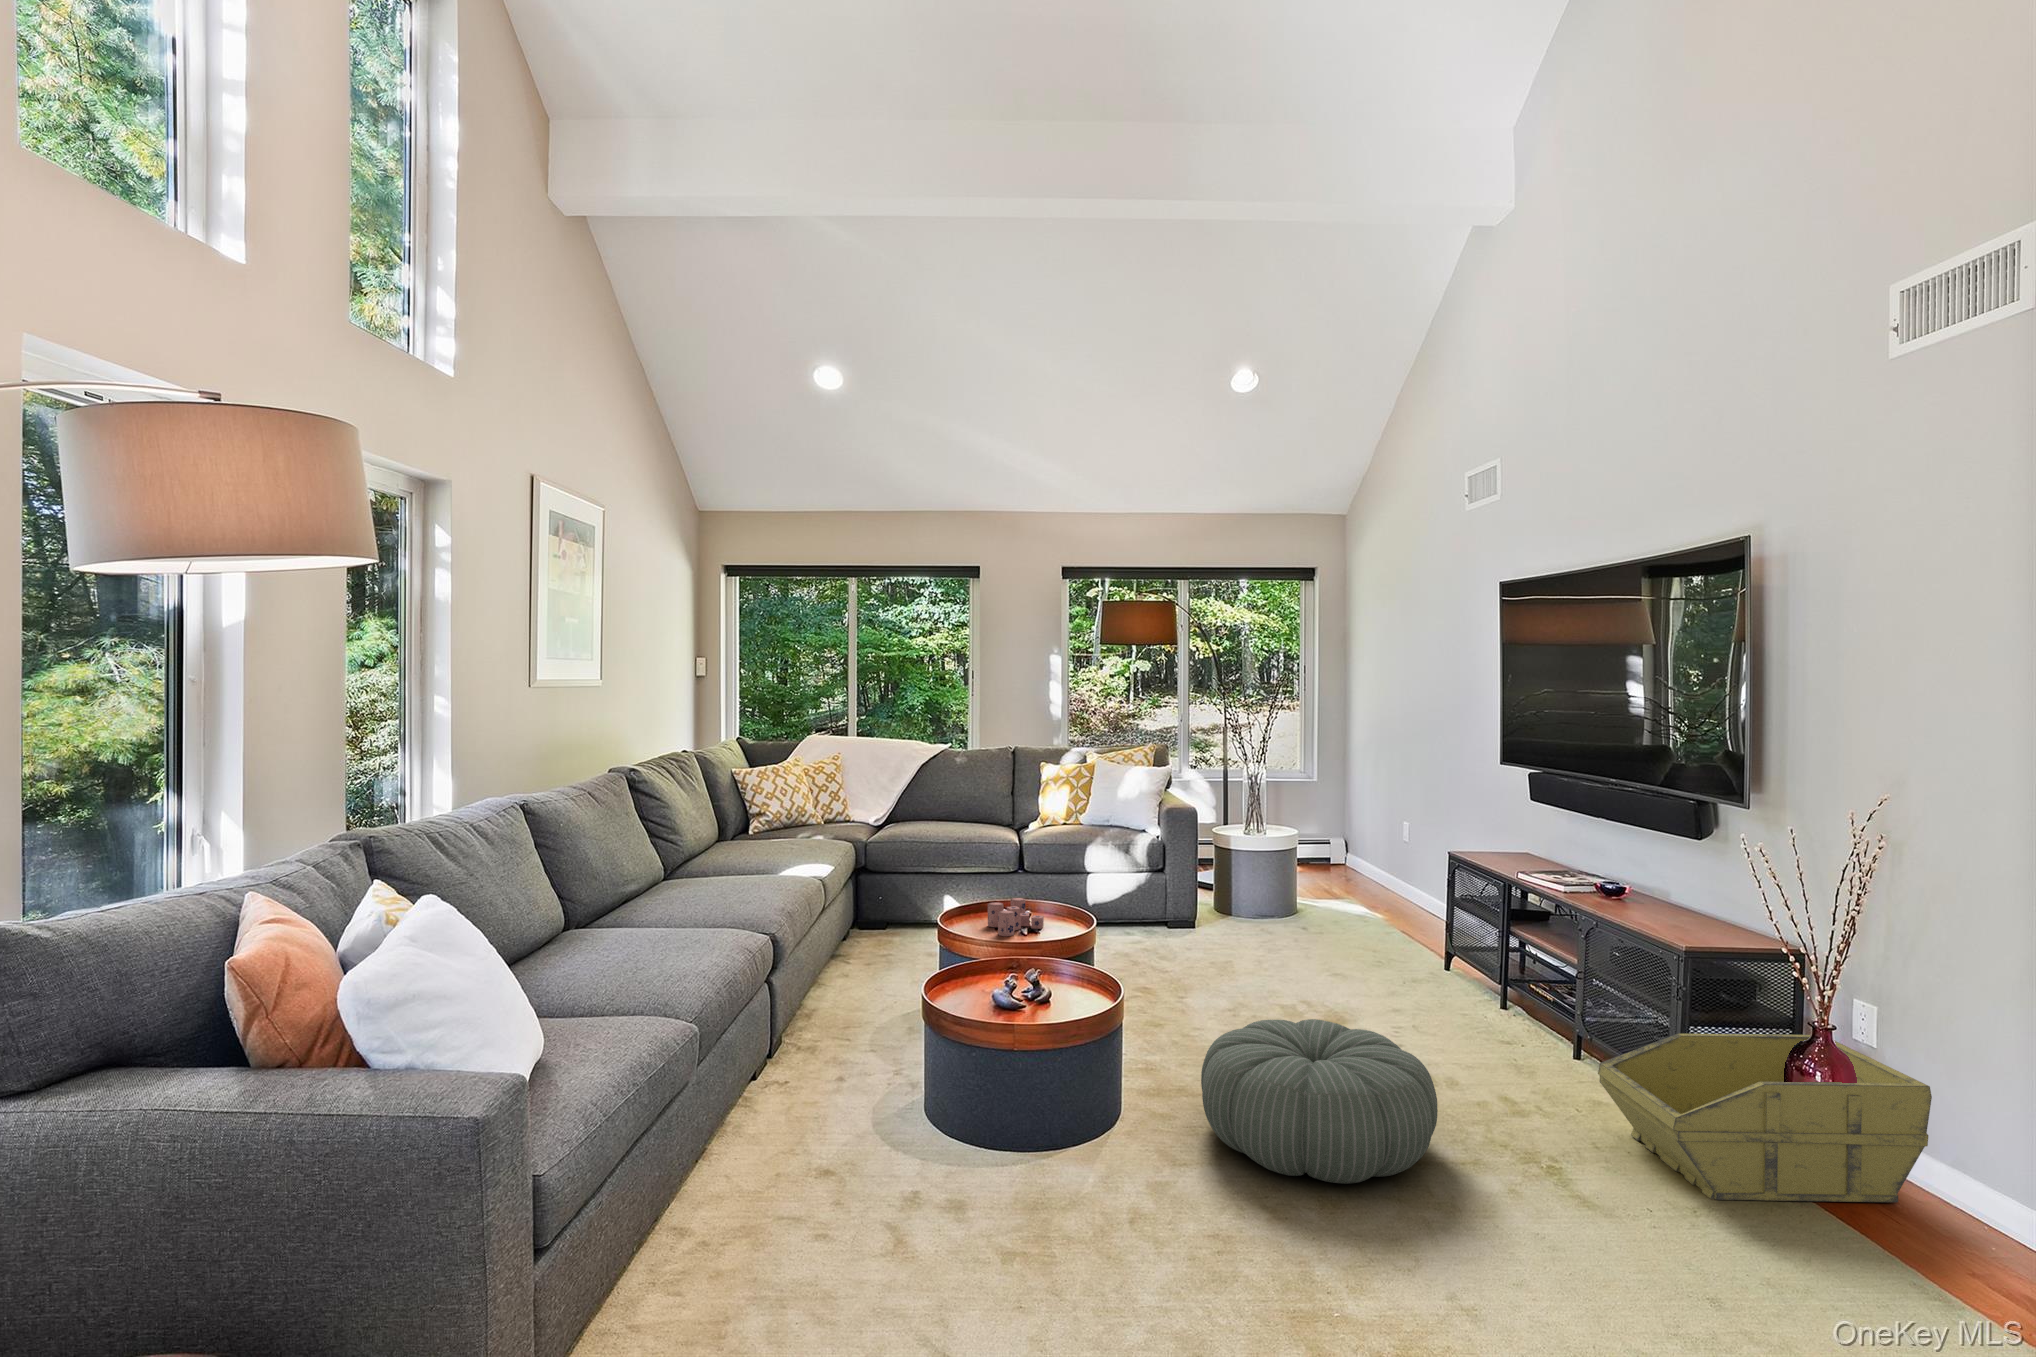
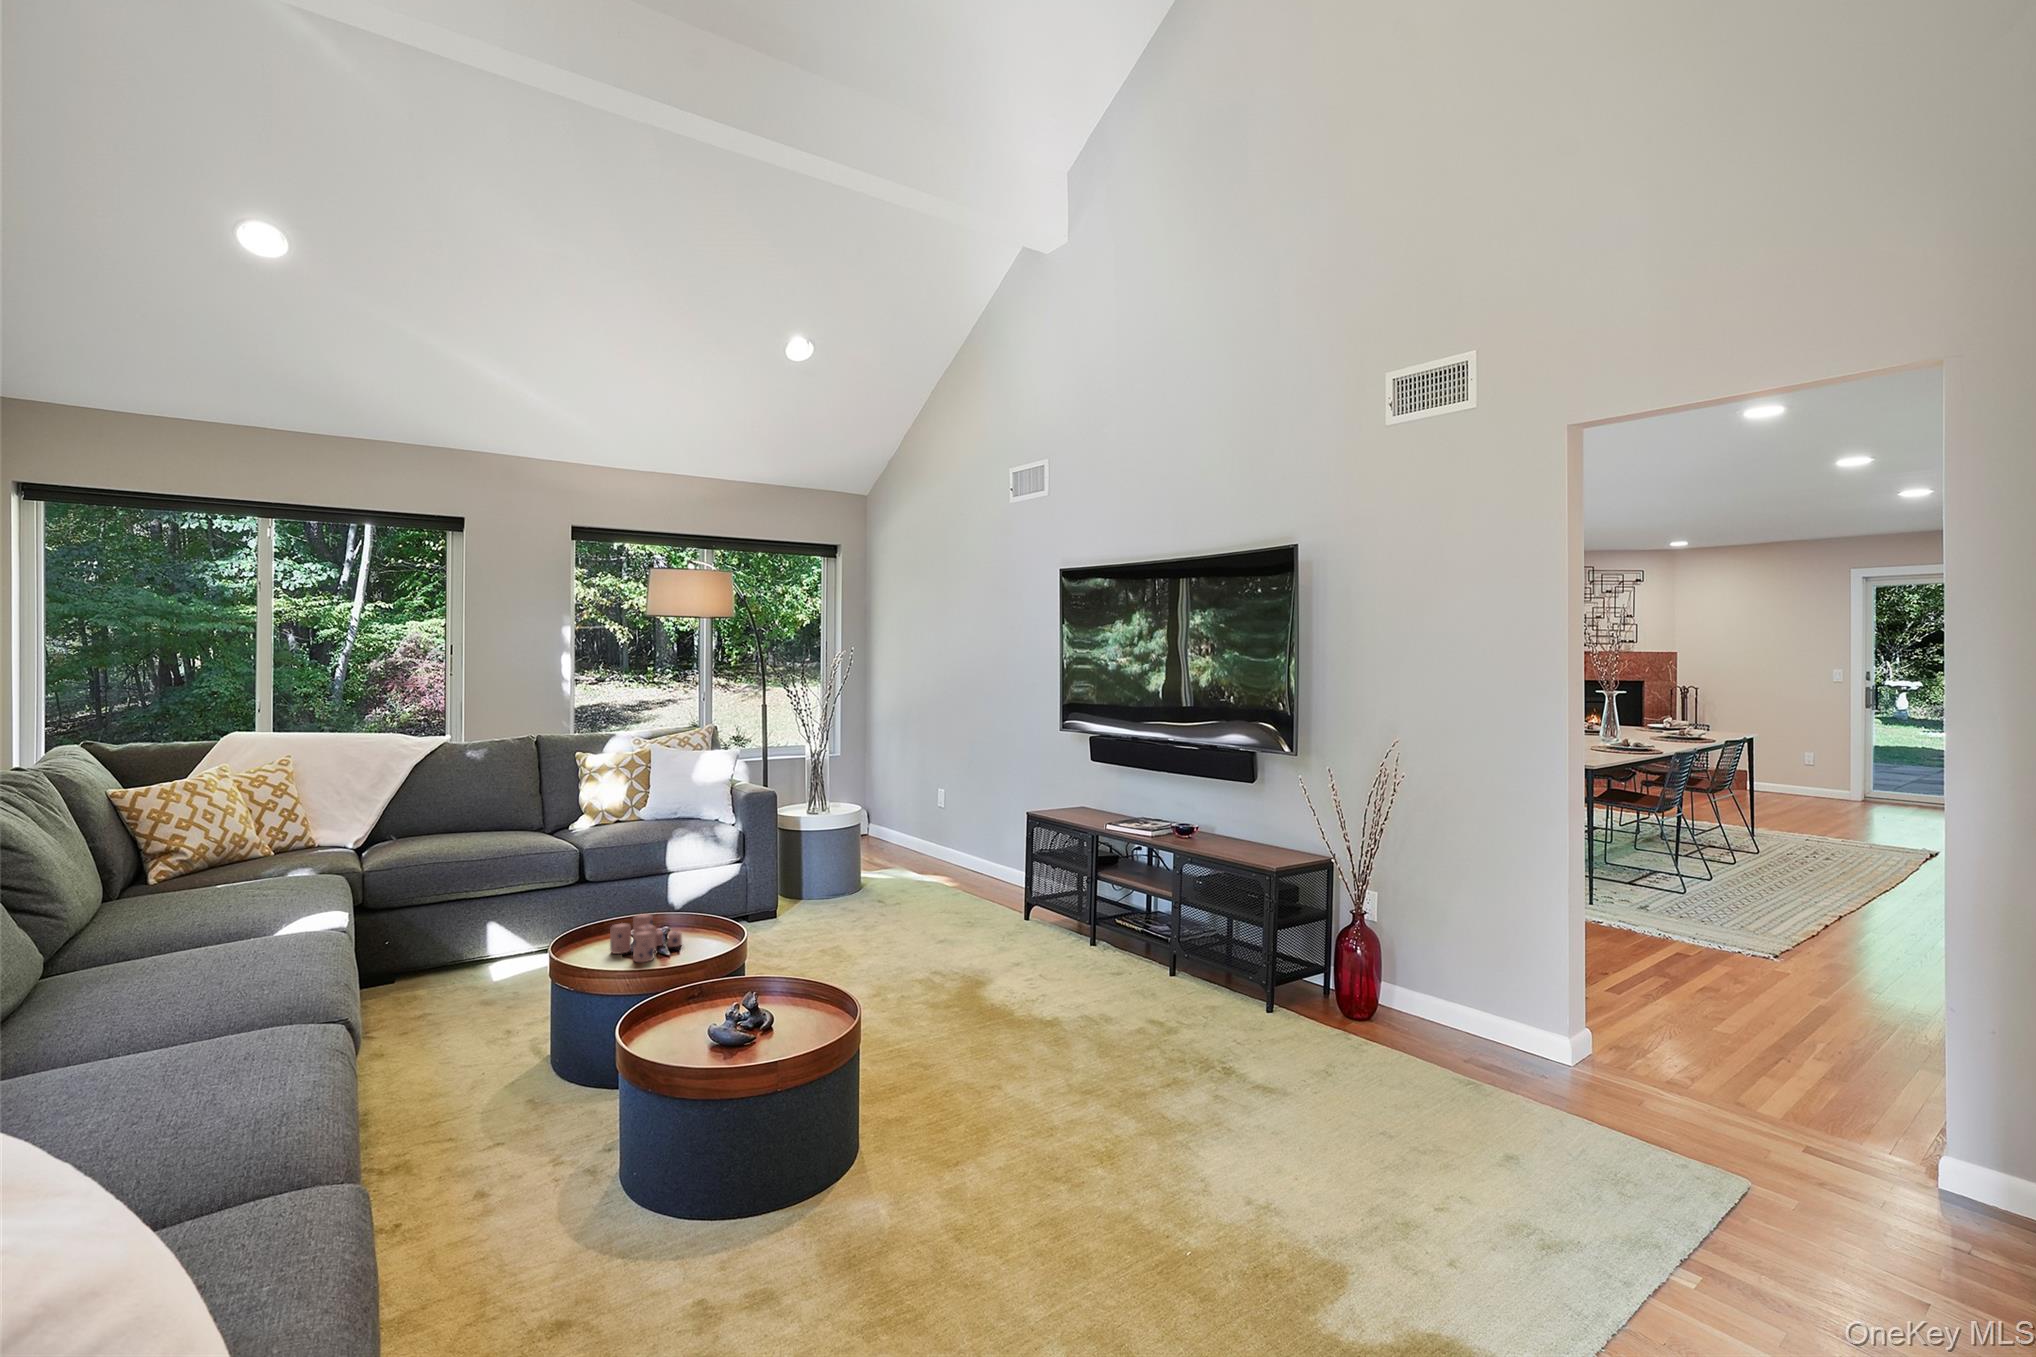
pouf: present [1201,1019,1438,1184] -> none [927,989,1153,1150]
storage bin: present [1598,1033,1932,1203] -> none [1232,925,1442,1072]

